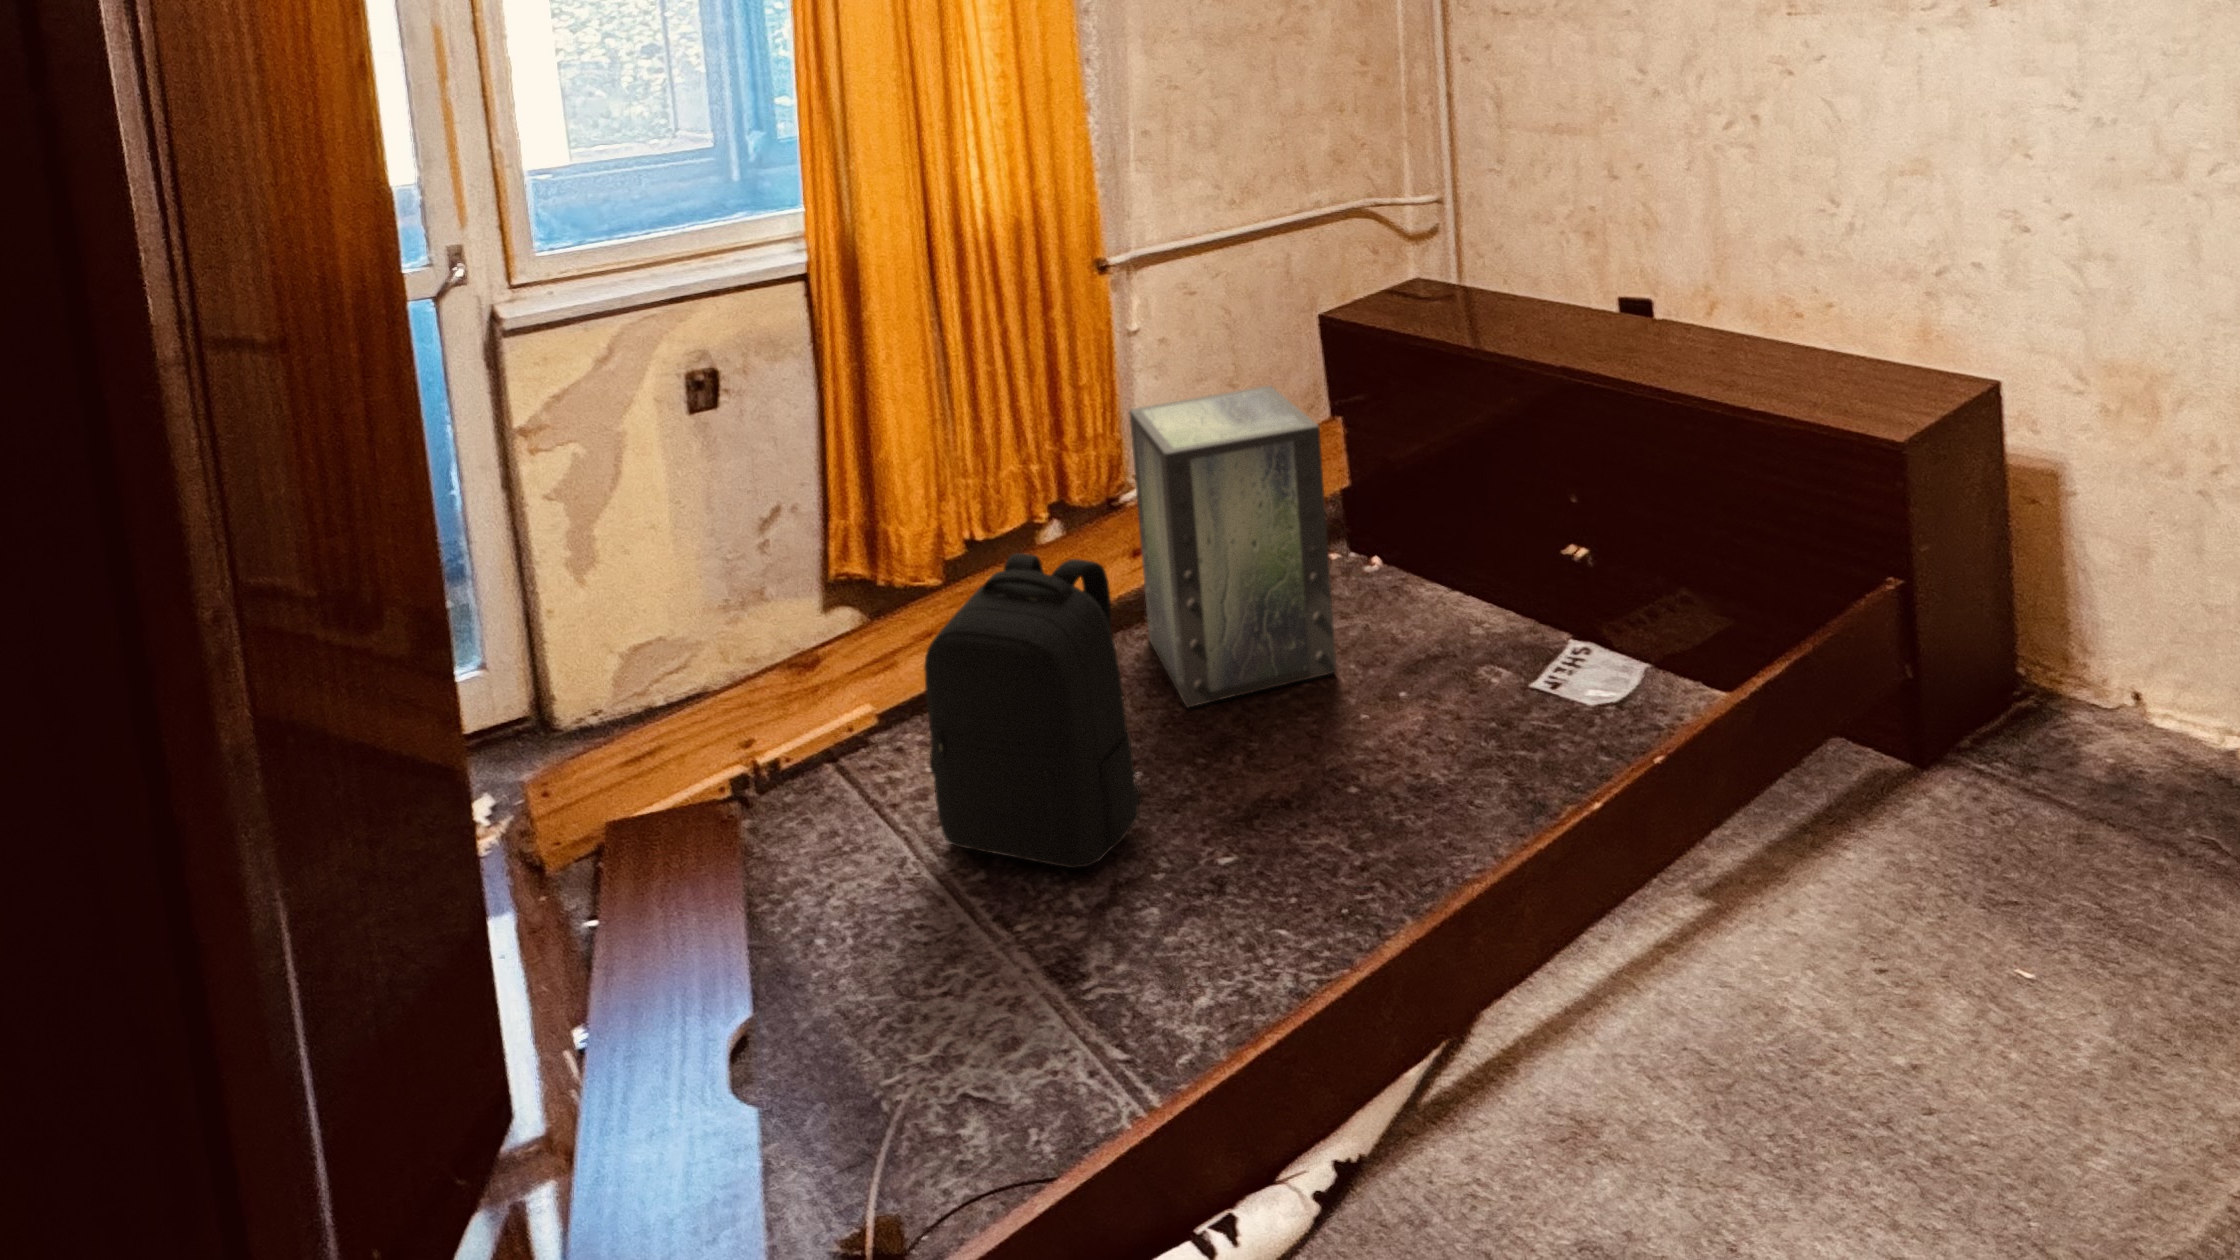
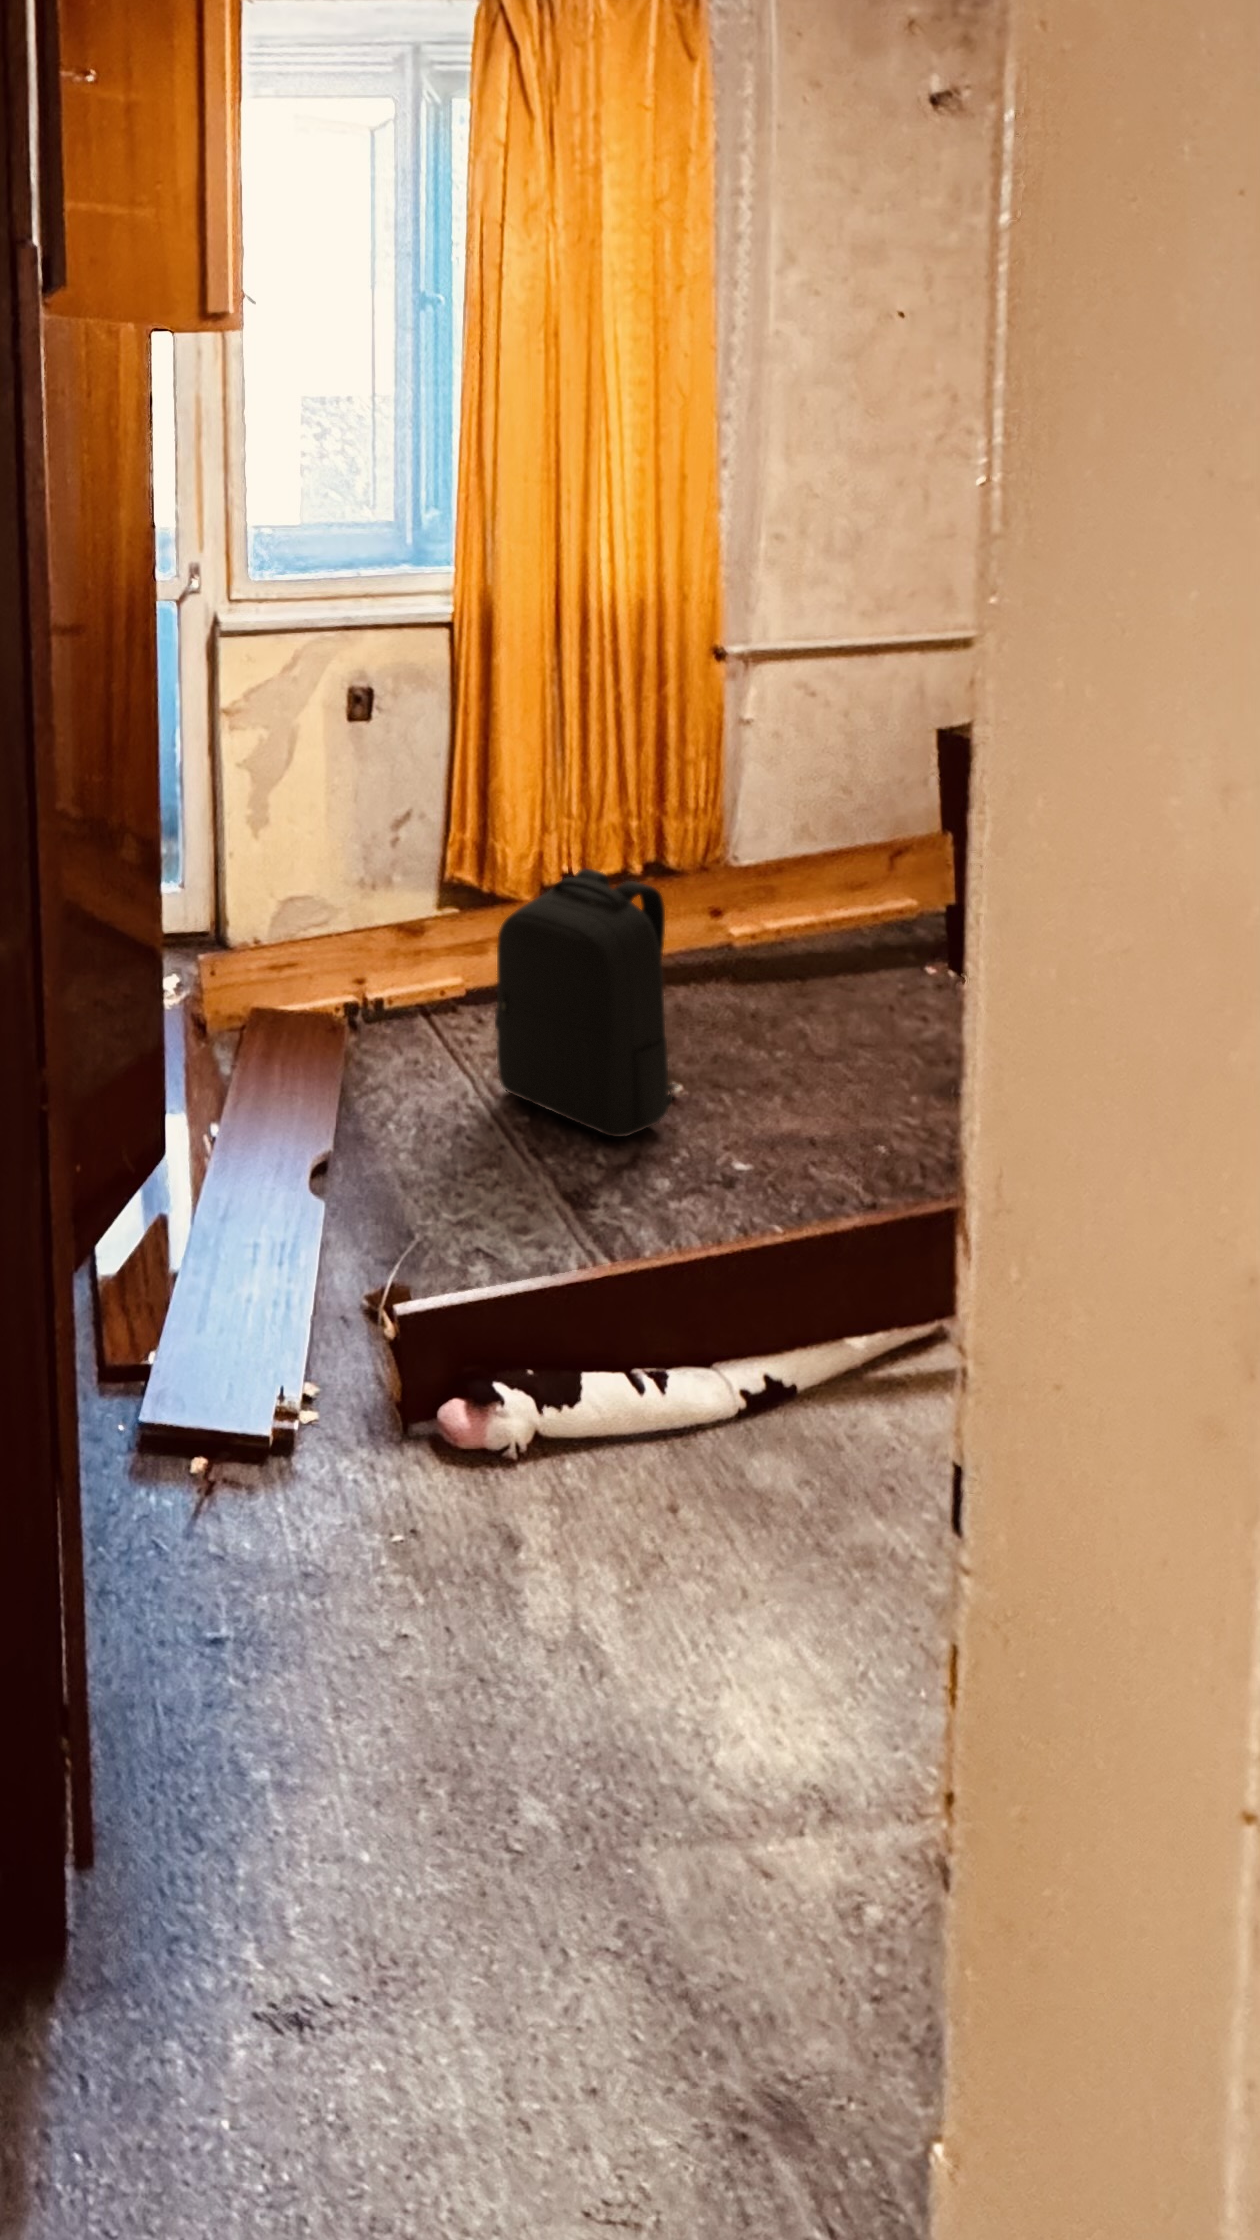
storage box: present [1129,386,1337,707] -> none [718,780,902,1063]

